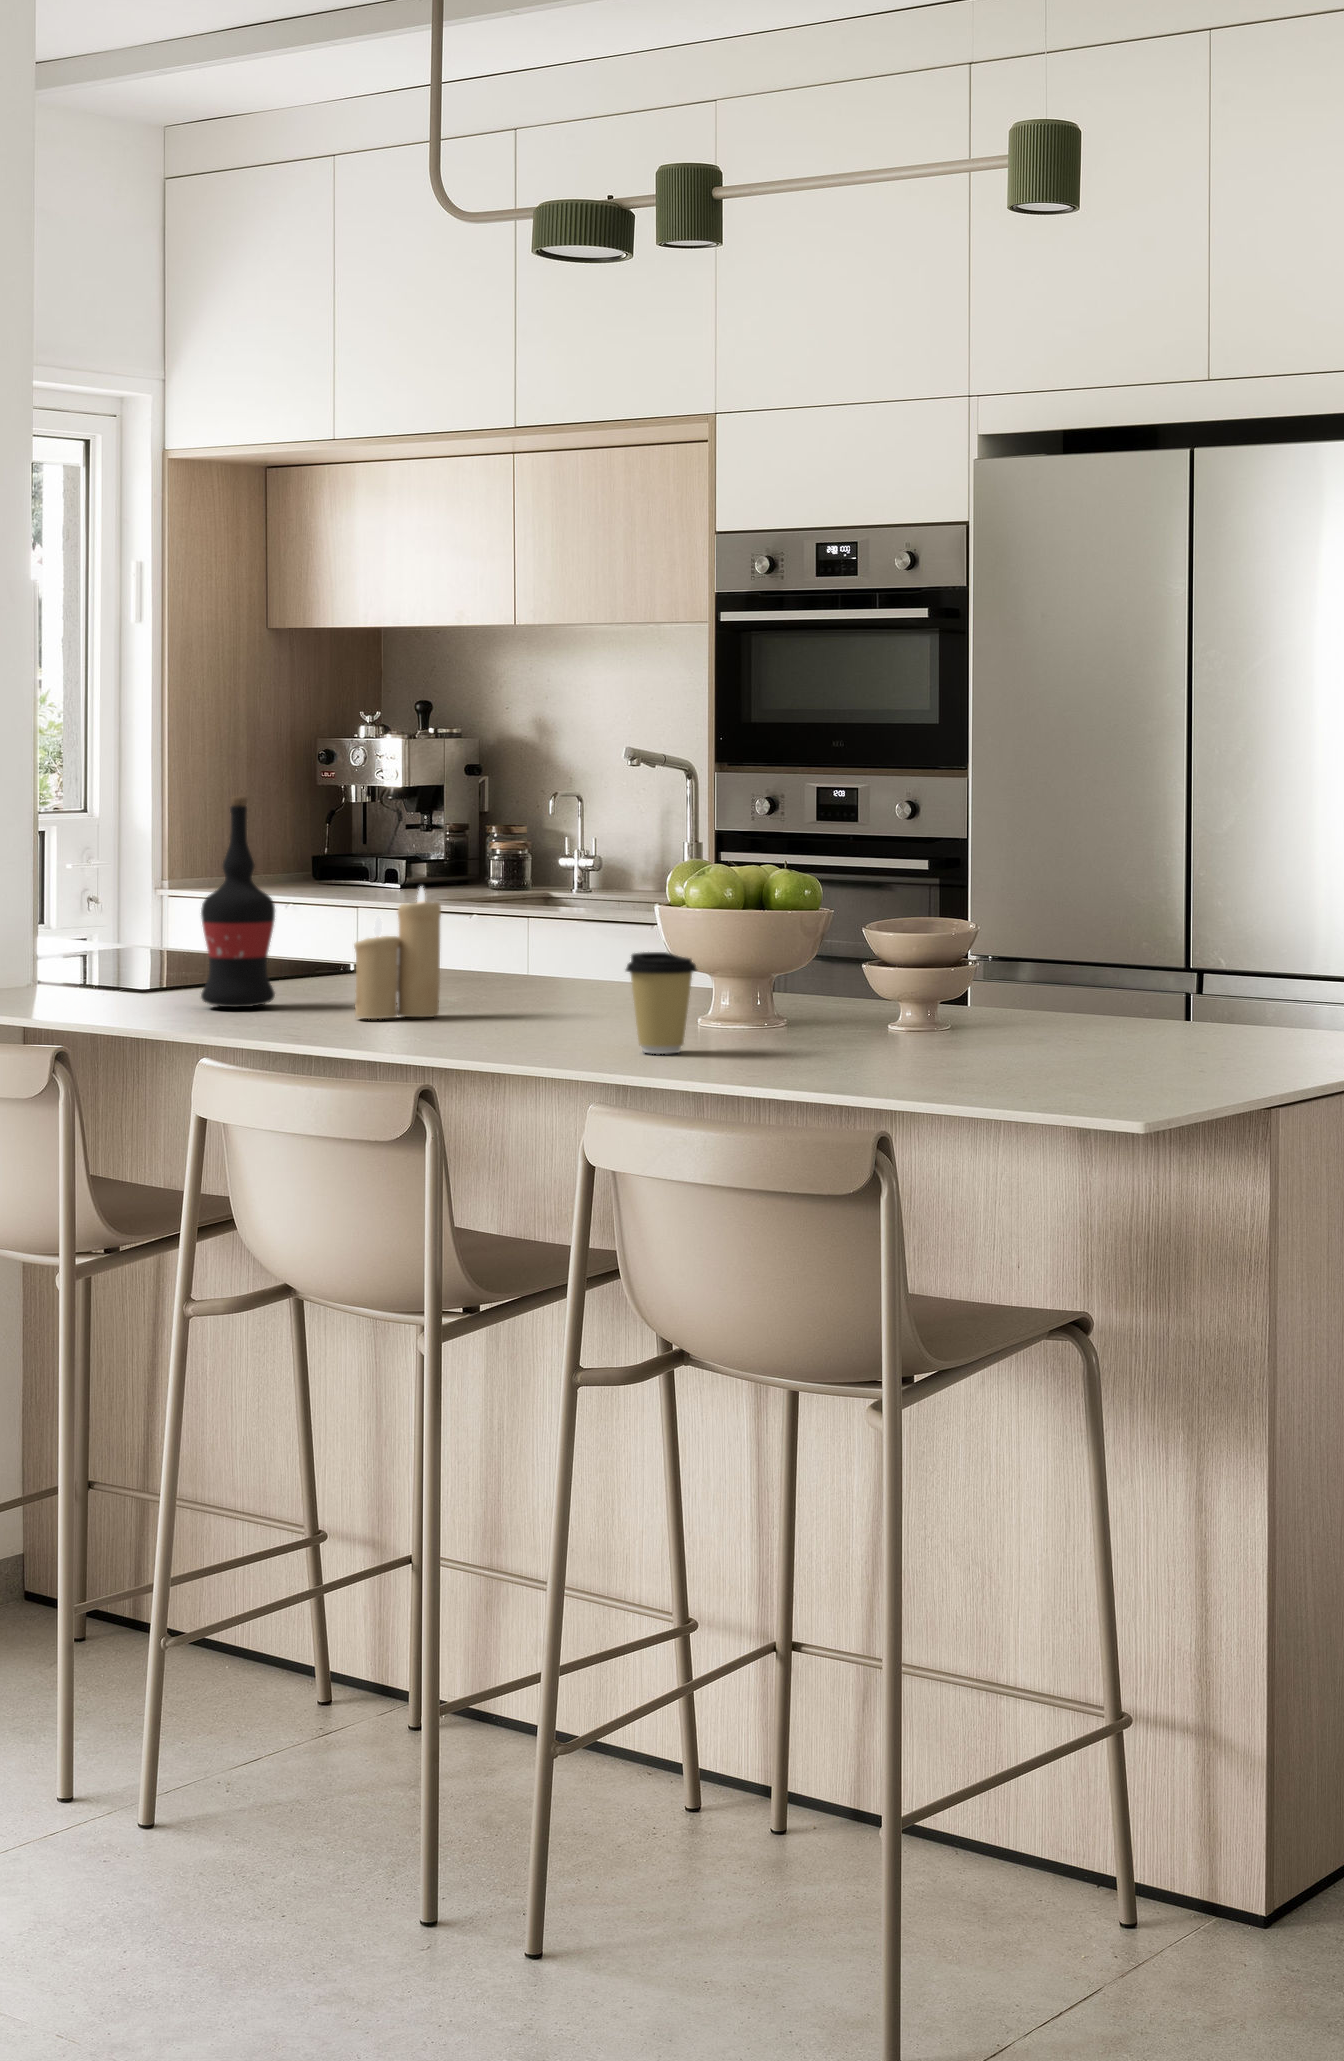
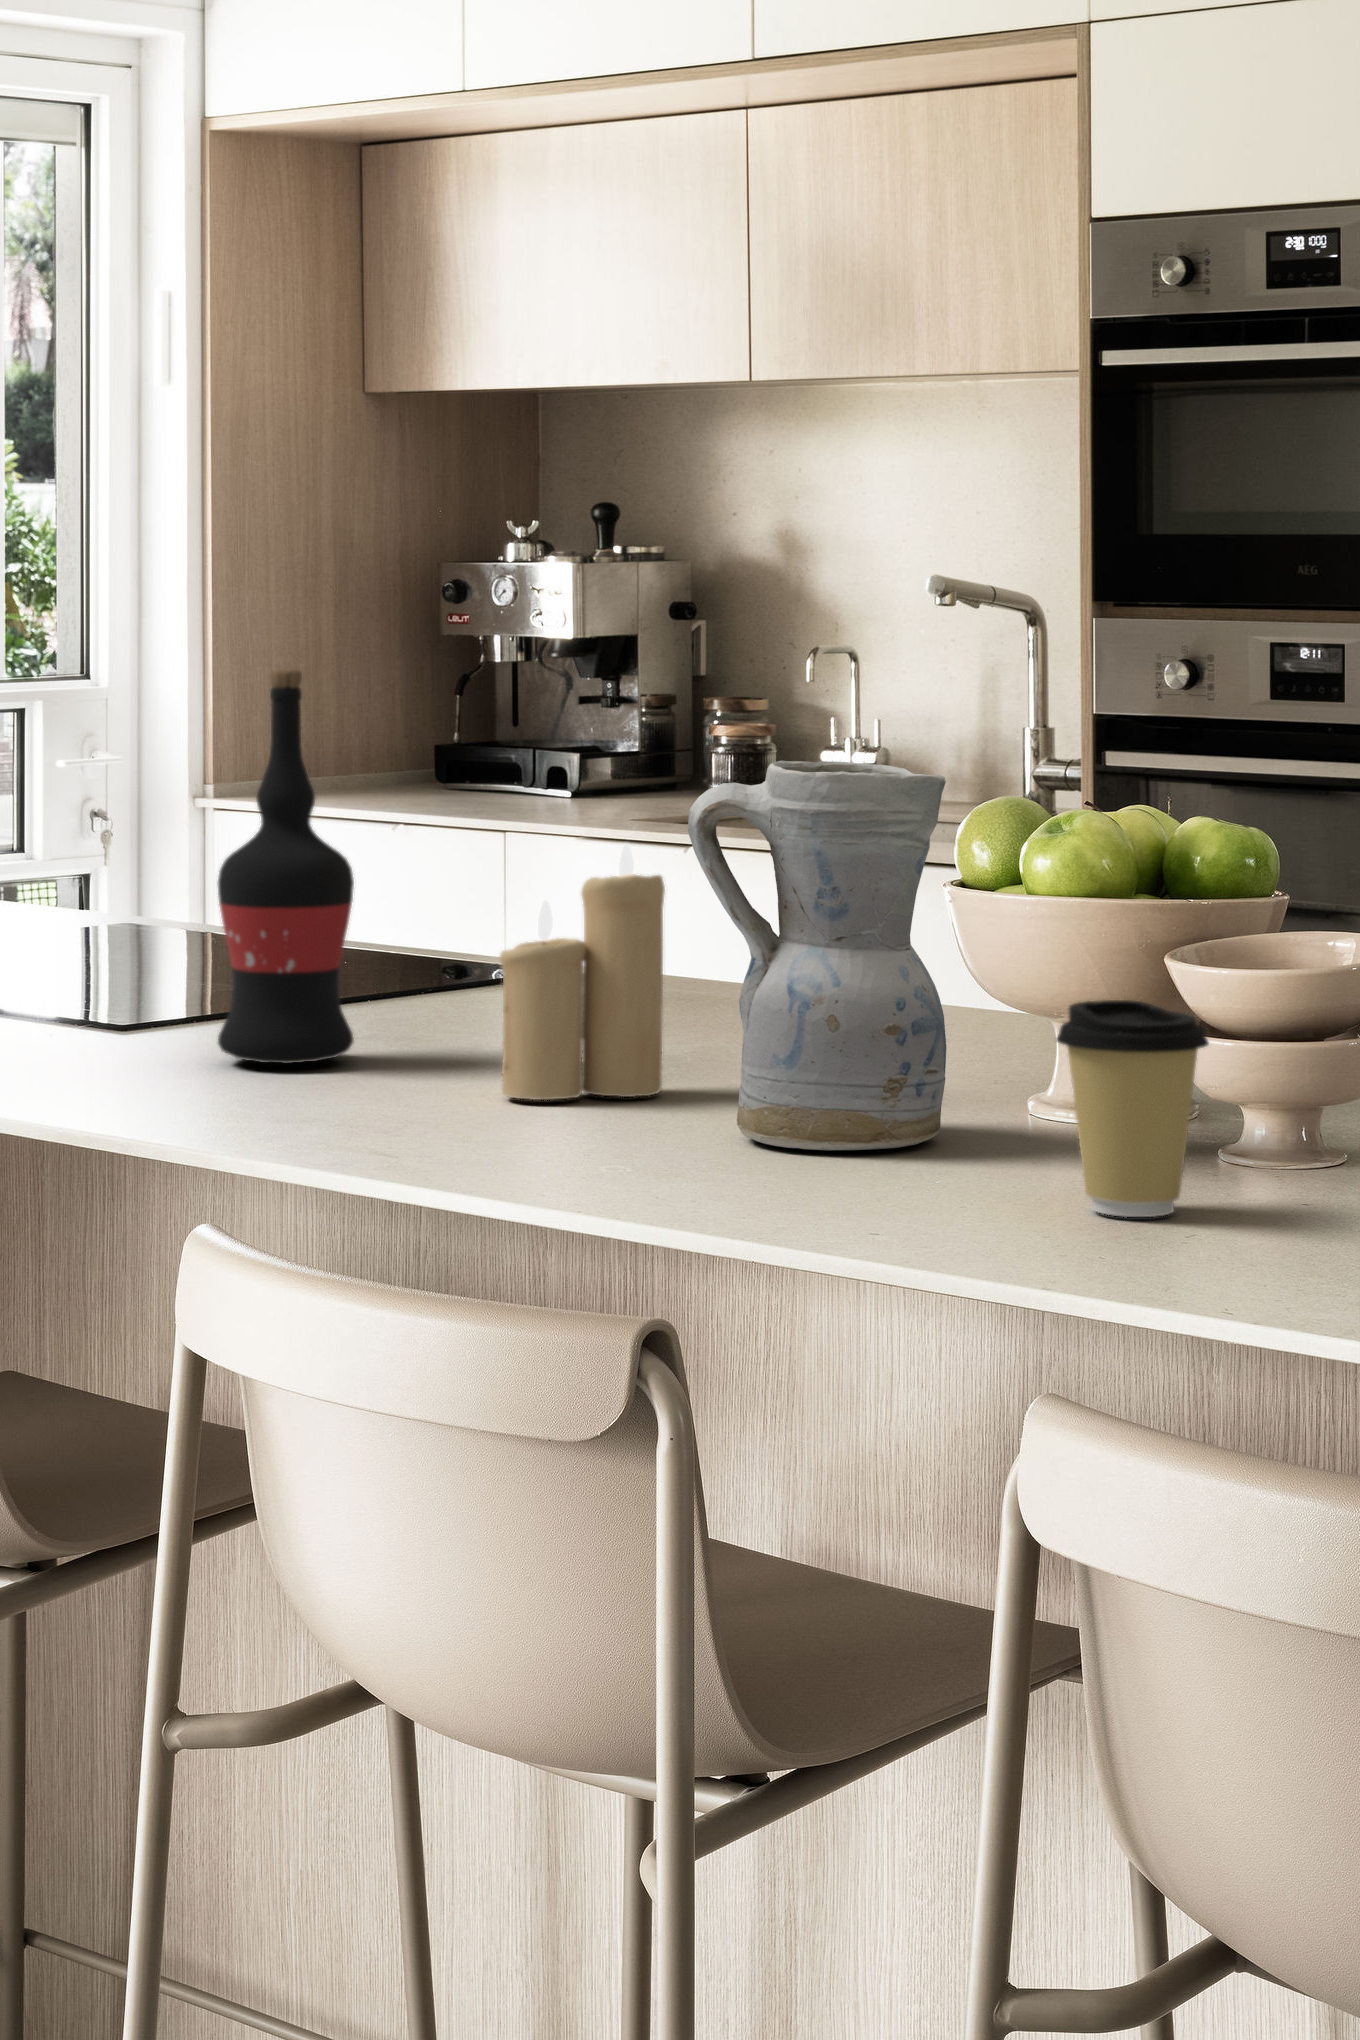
ceramic pitcher: none [451,840,581,1034] -> present [688,760,946,1150]

